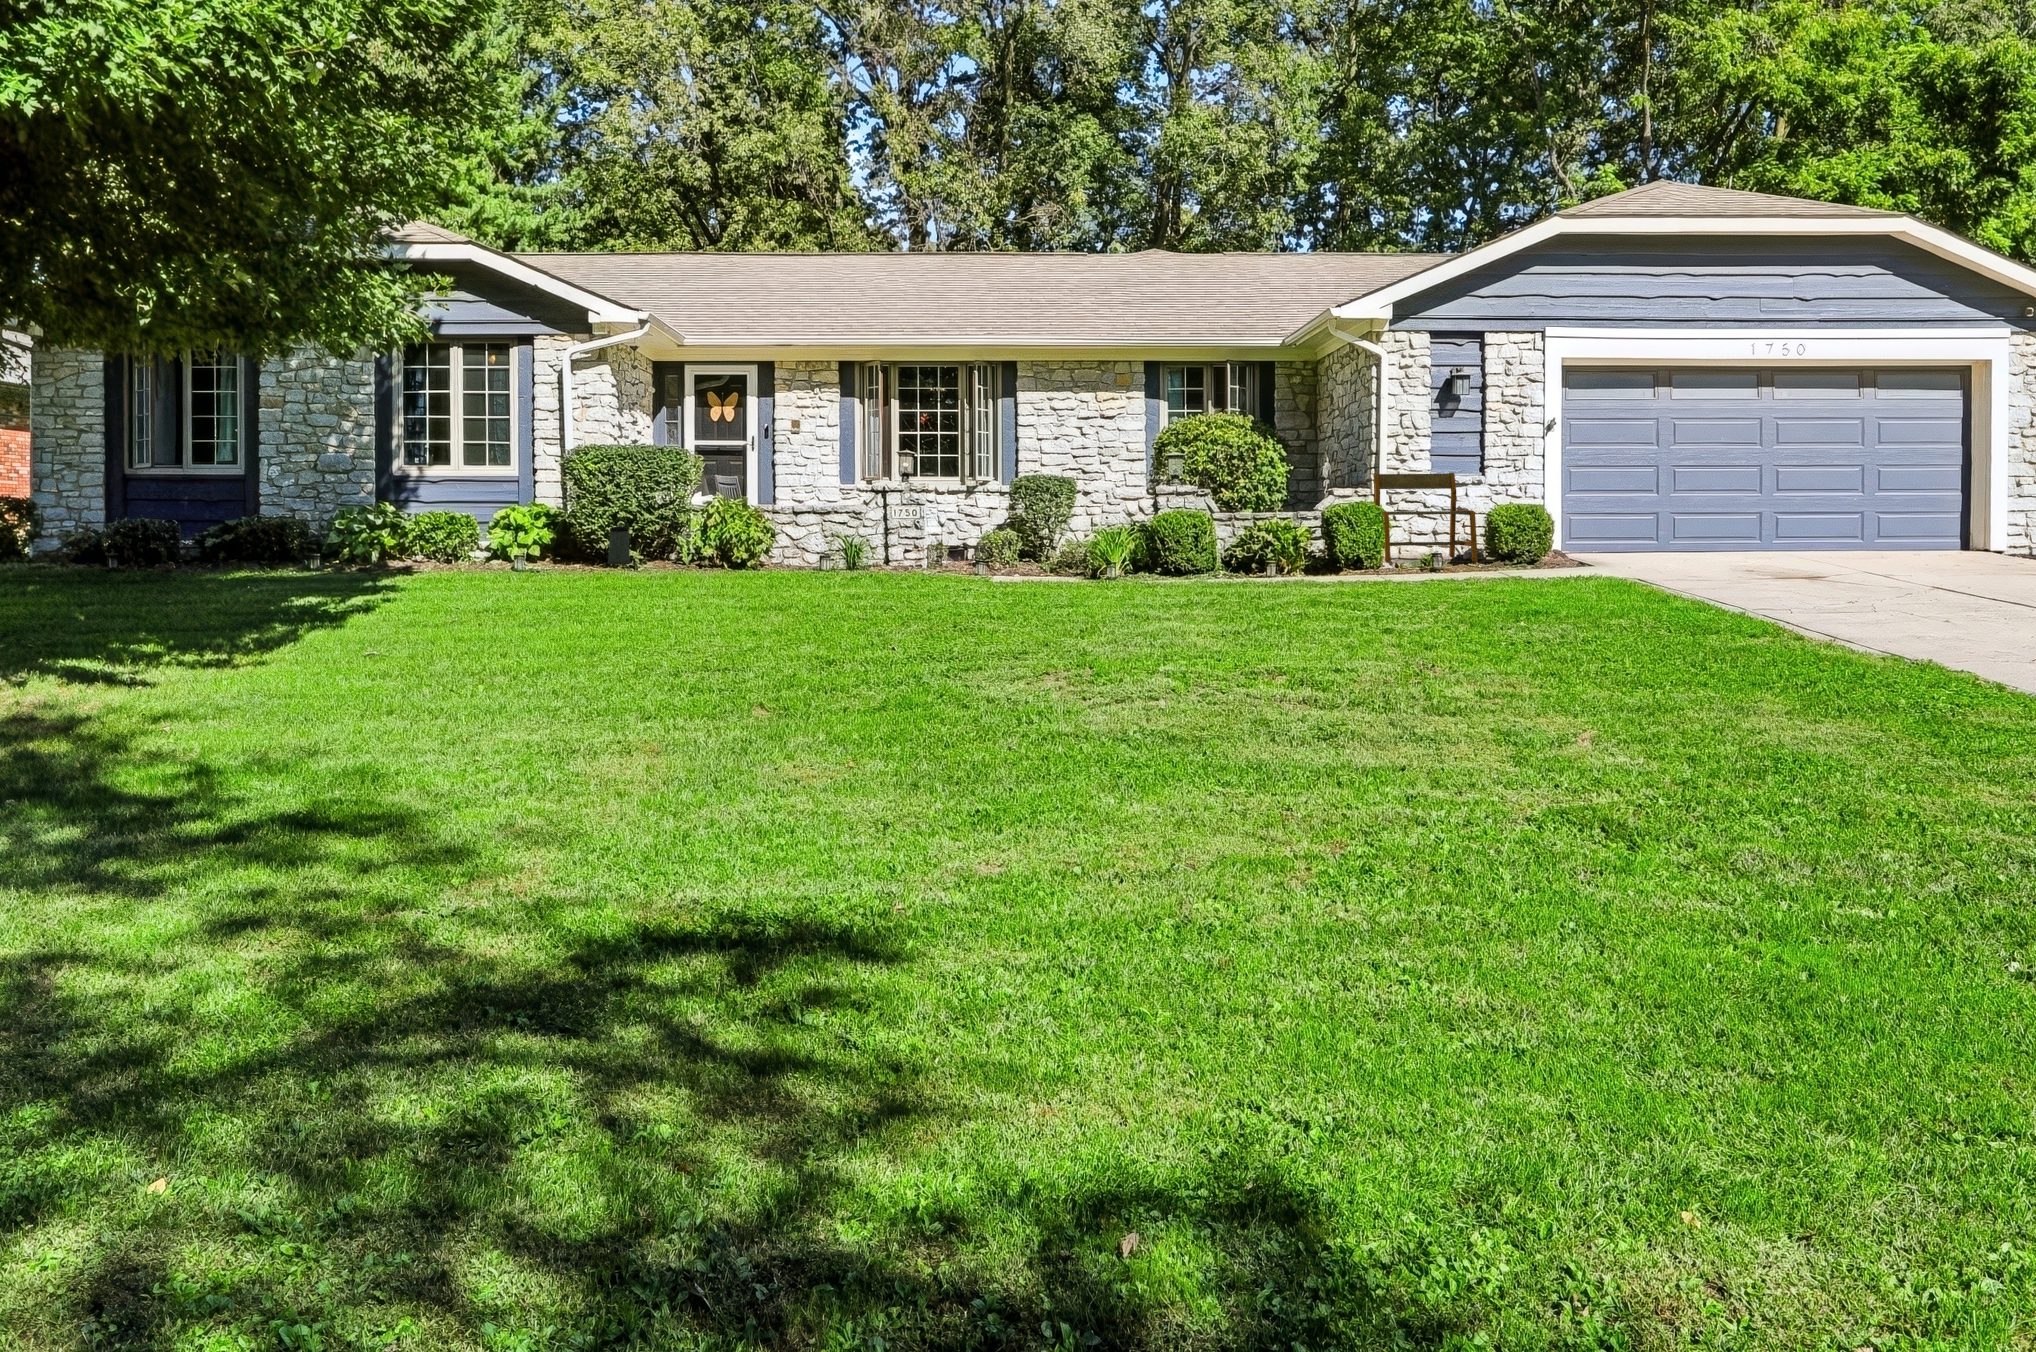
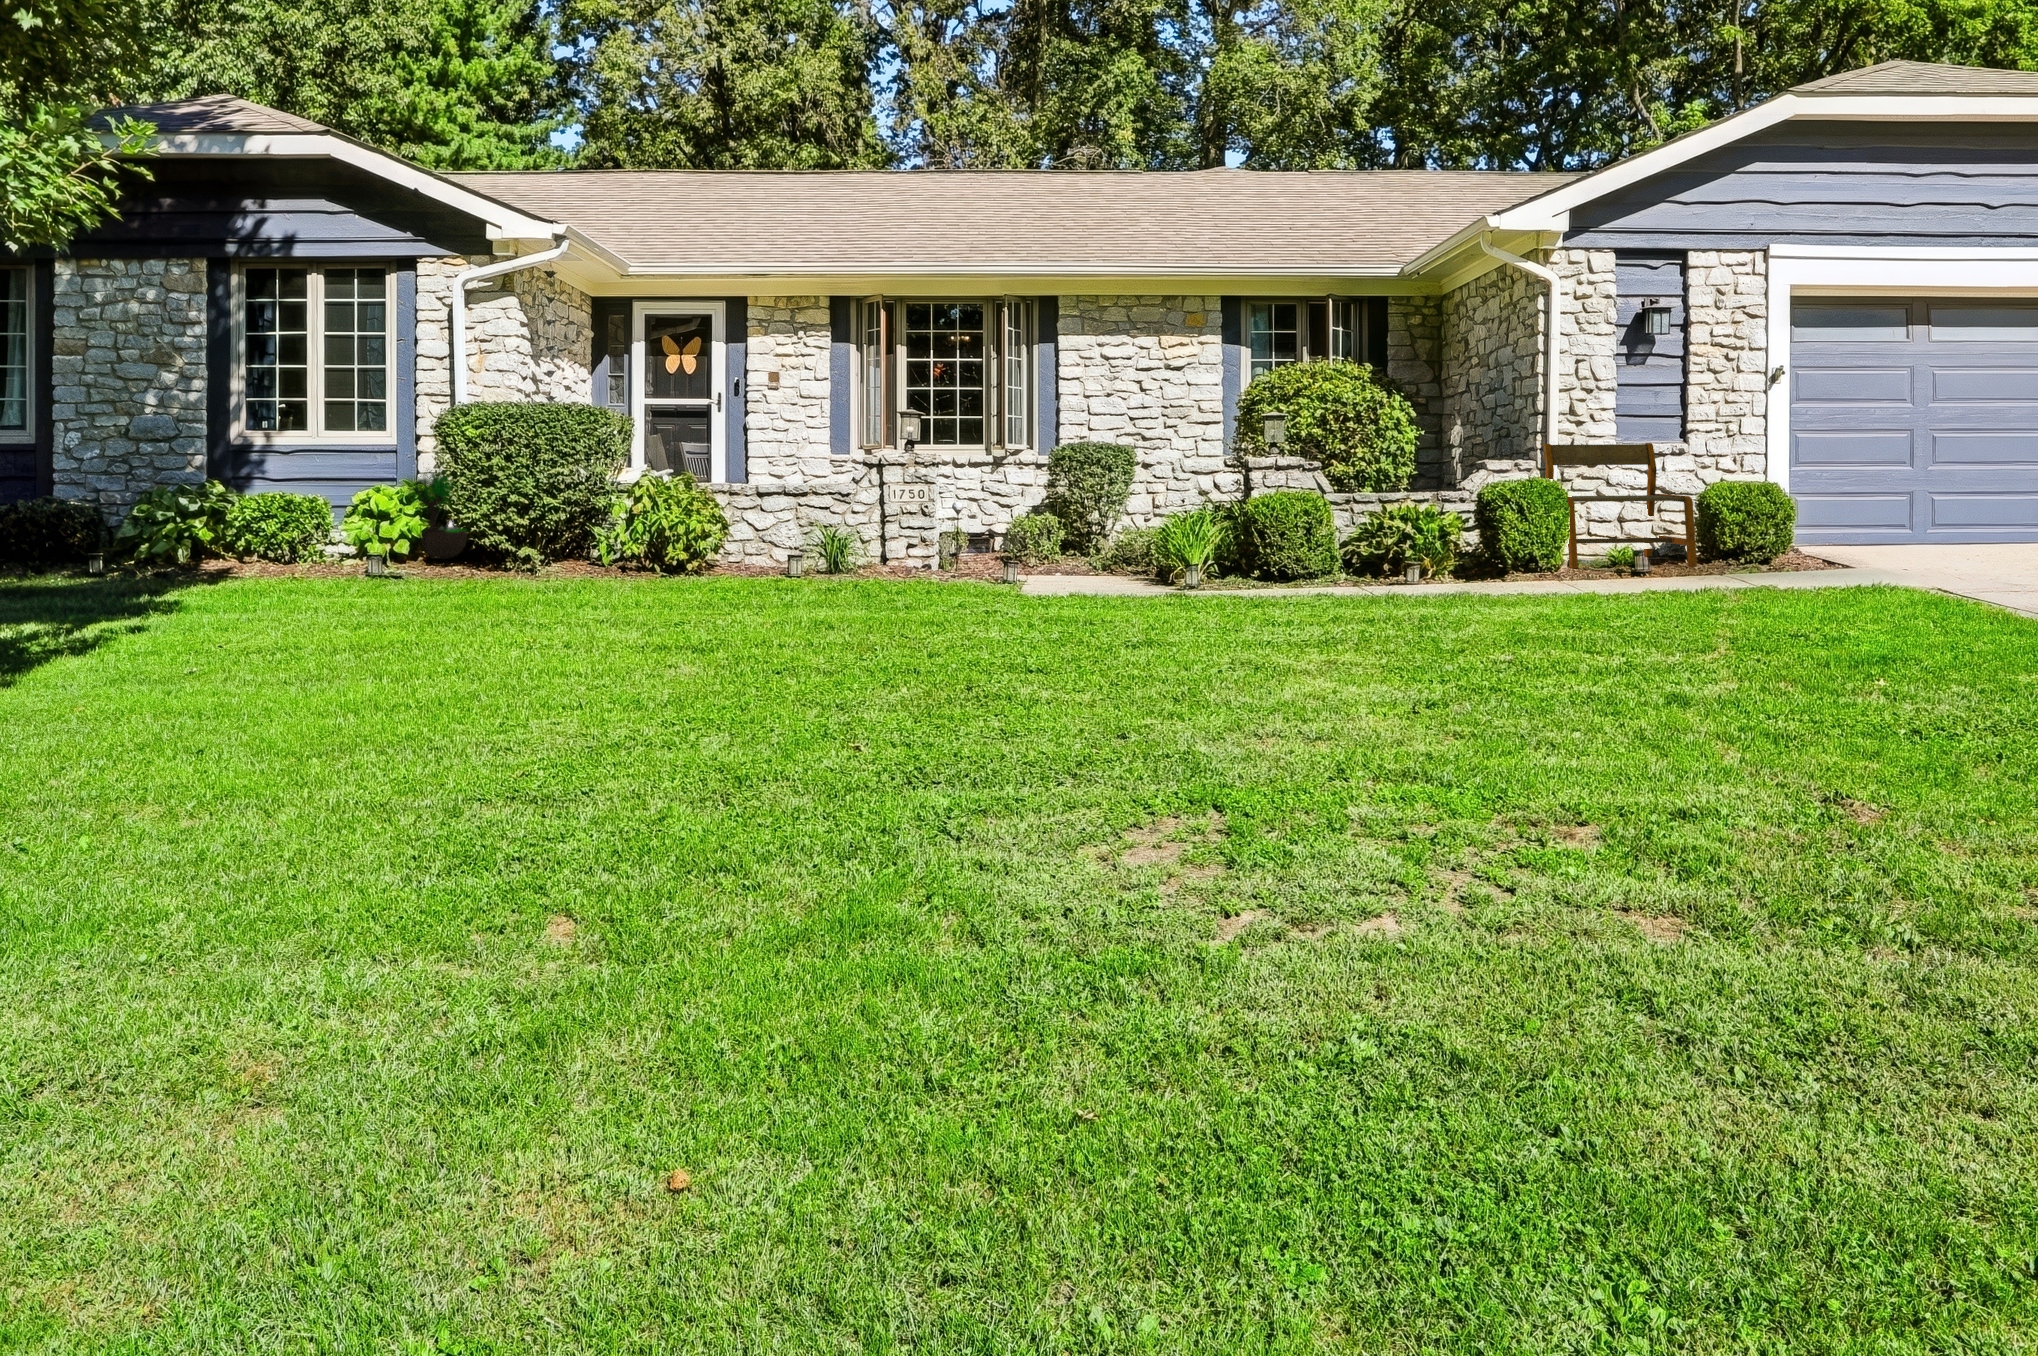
potted tree: none [535,488,583,560] -> present [407,470,467,559]
watering can: present [607,518,631,564] -> none [492,505,526,569]

